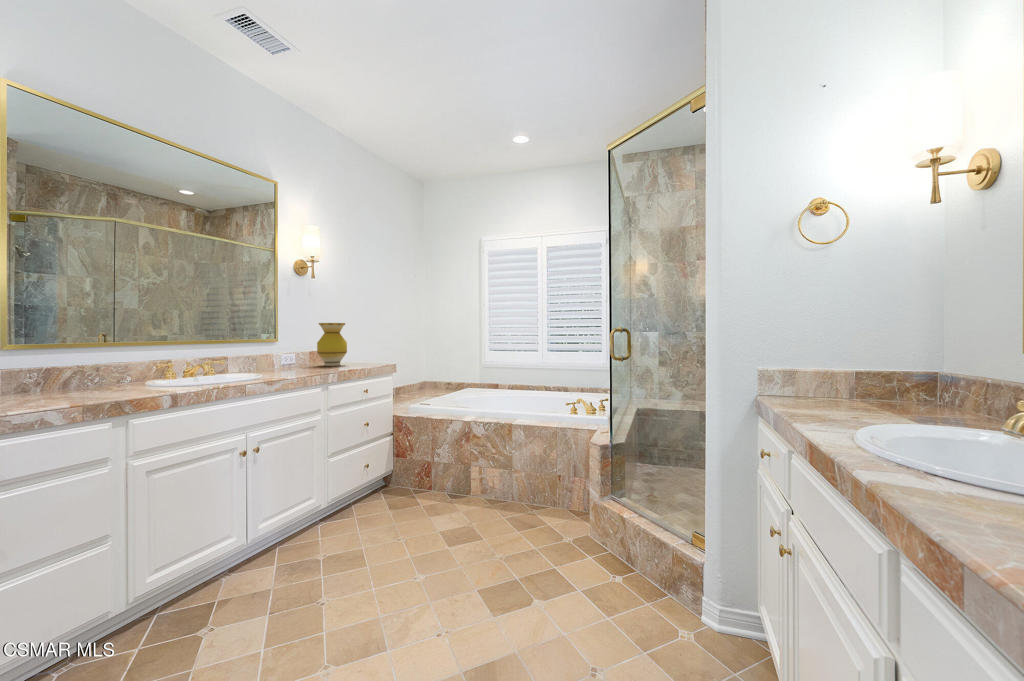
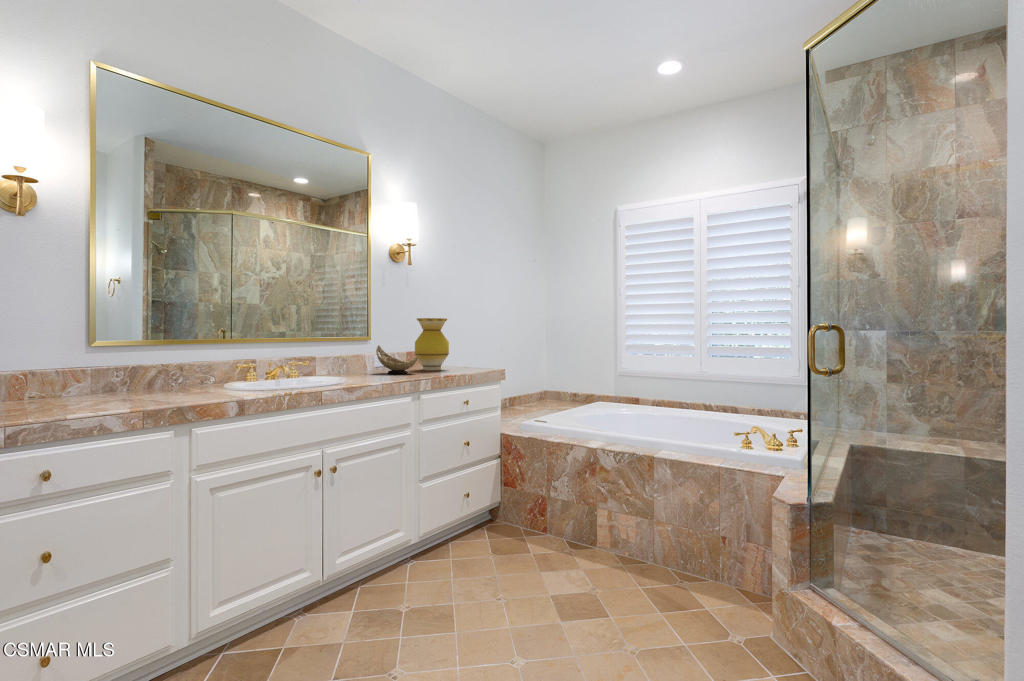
decorative bowl: none [284,346,322,369] -> present [376,345,417,374]

